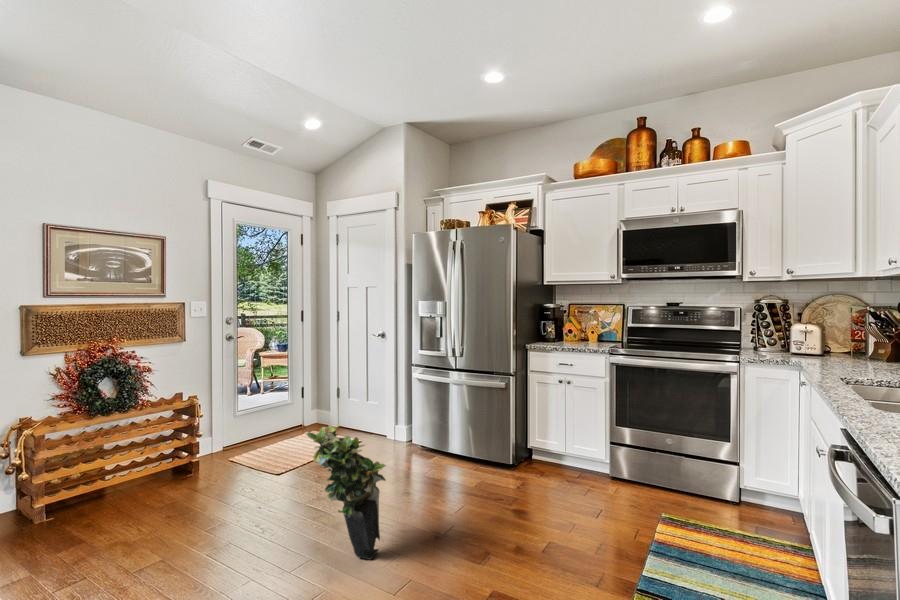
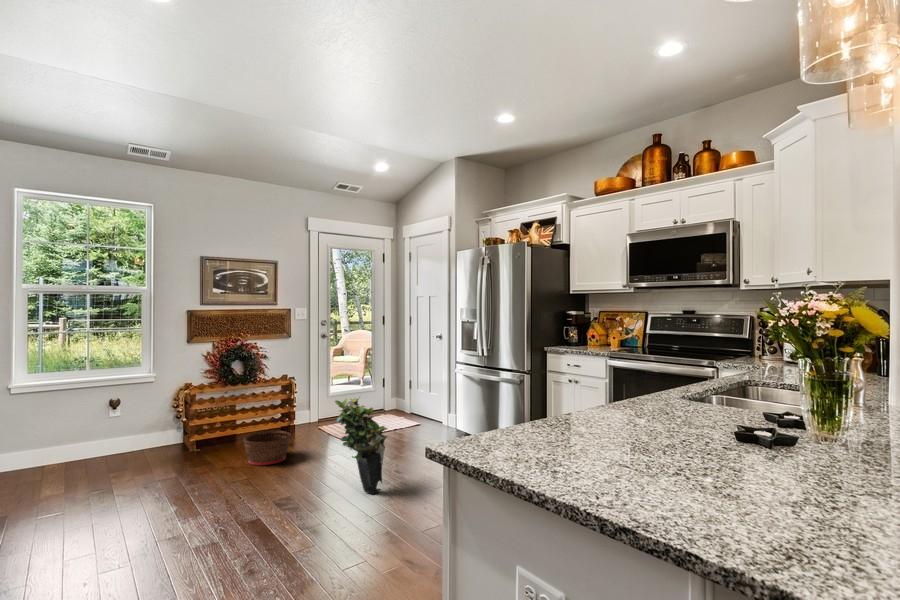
basket: none [137,476,212,535] -> present [244,431,291,465]

